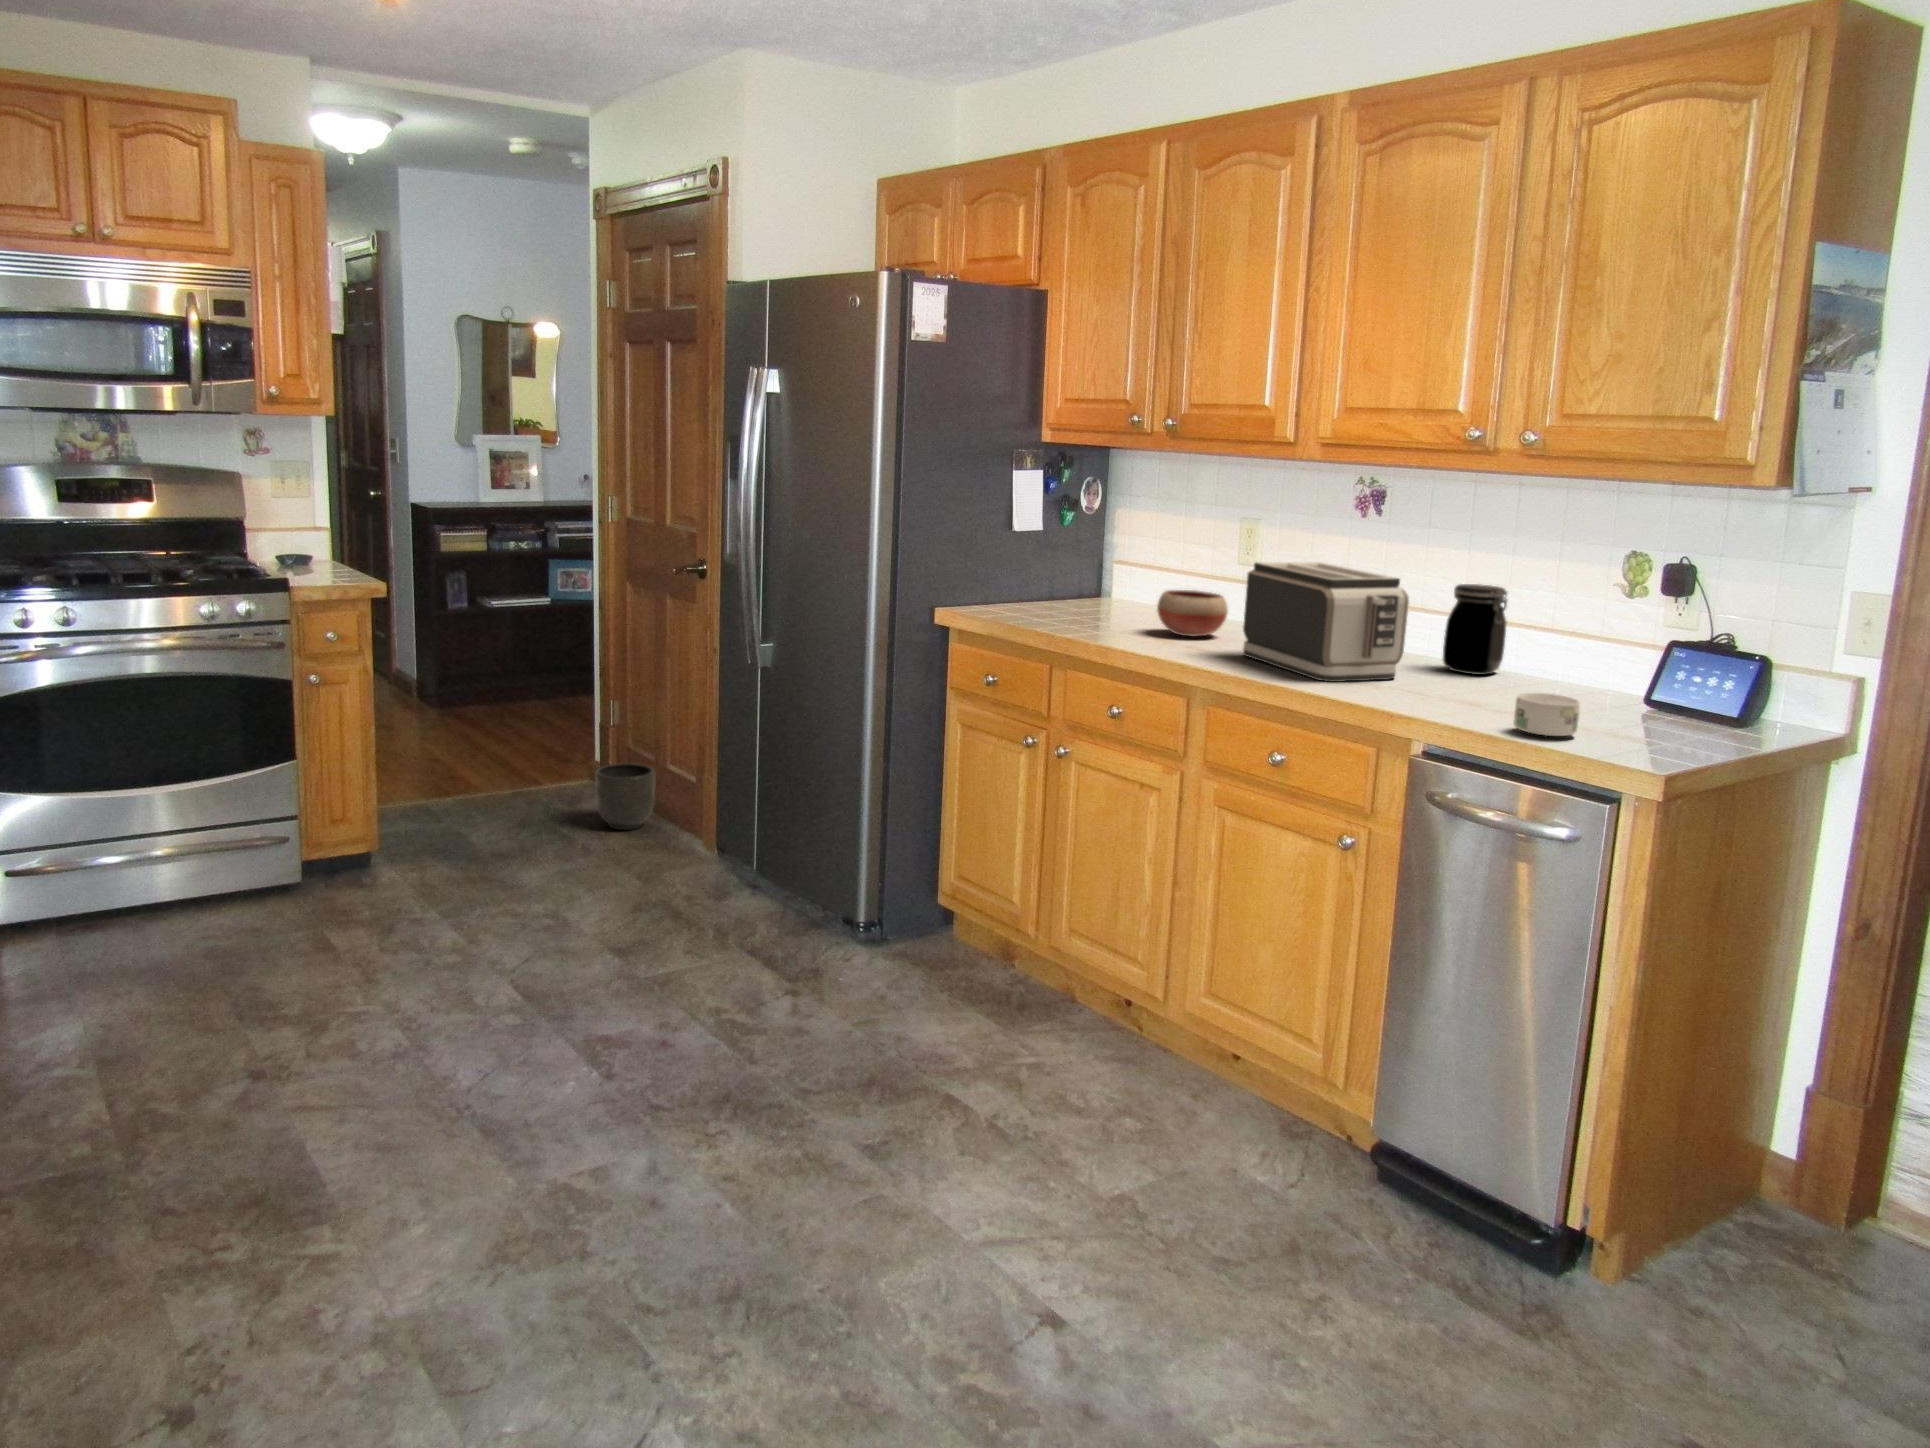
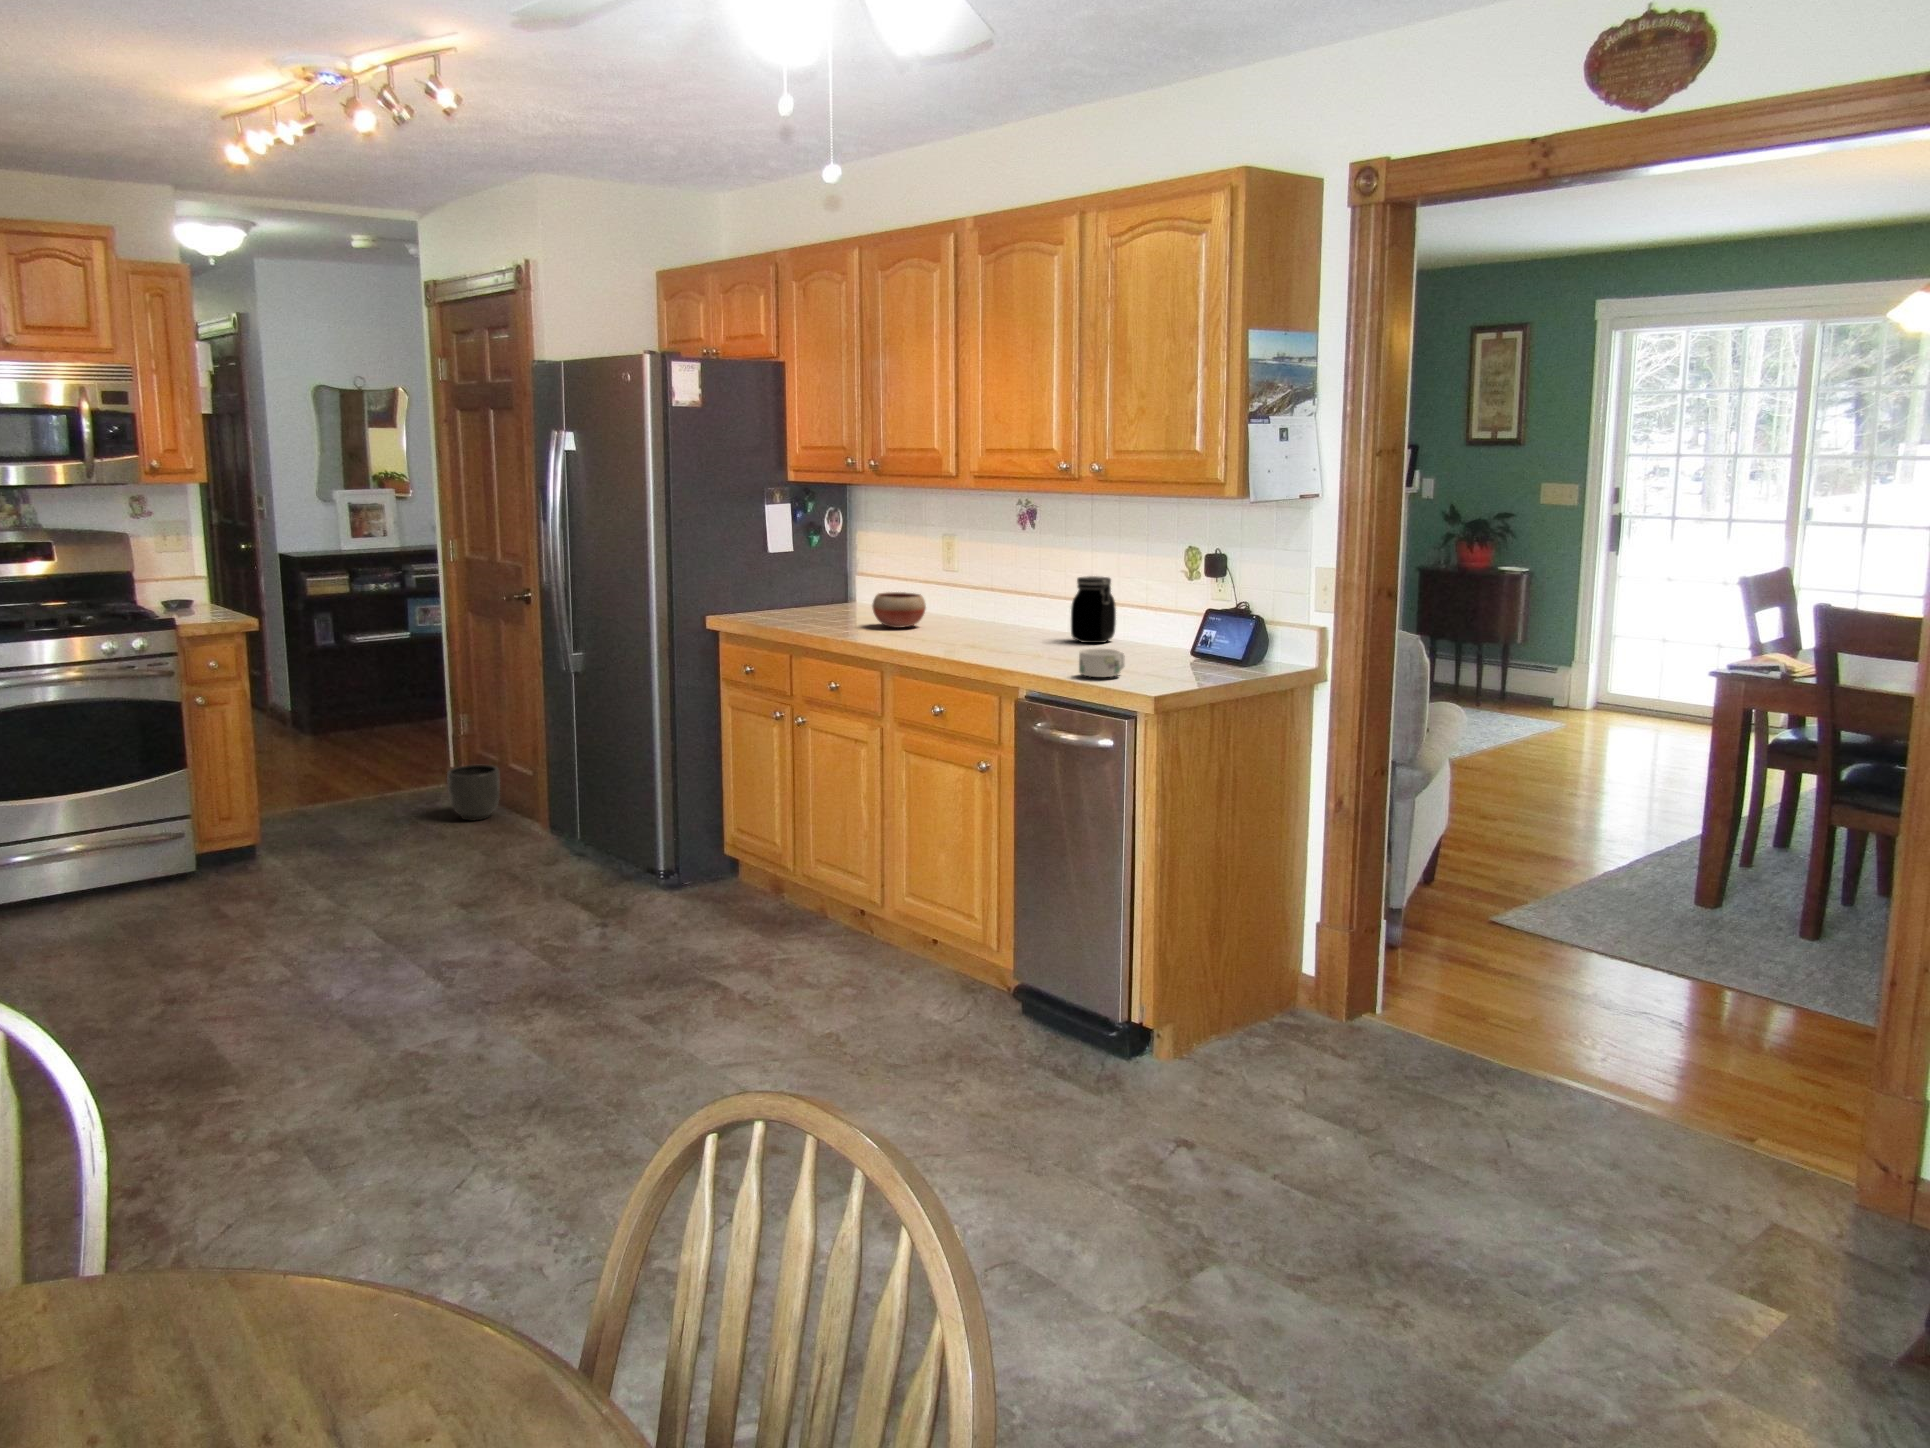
toaster: present [1243,562,1409,682] -> none [925,565,1034,652]

